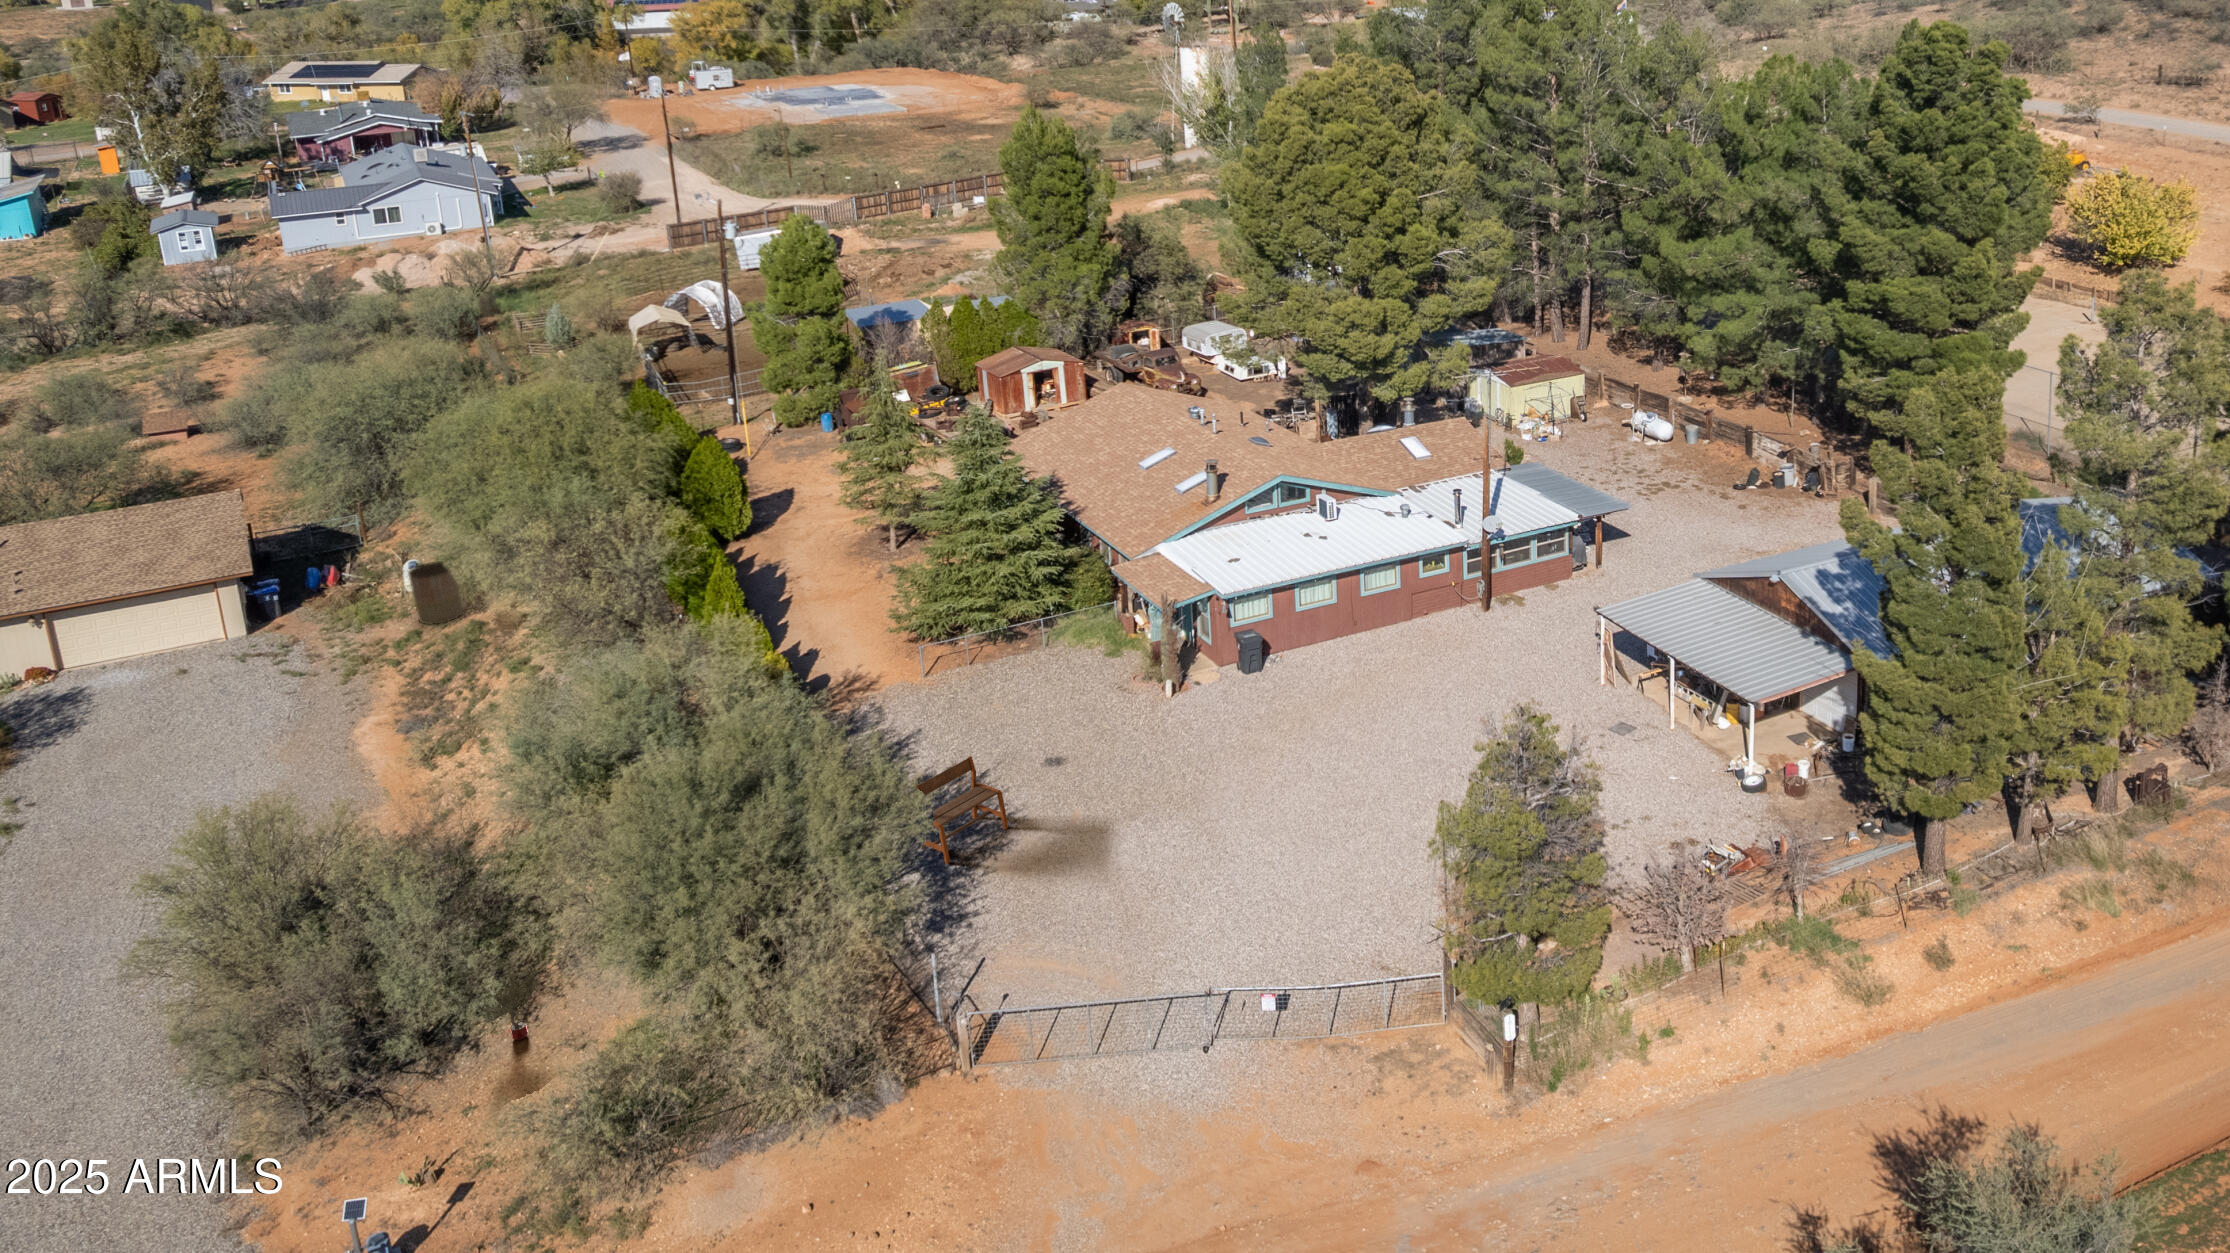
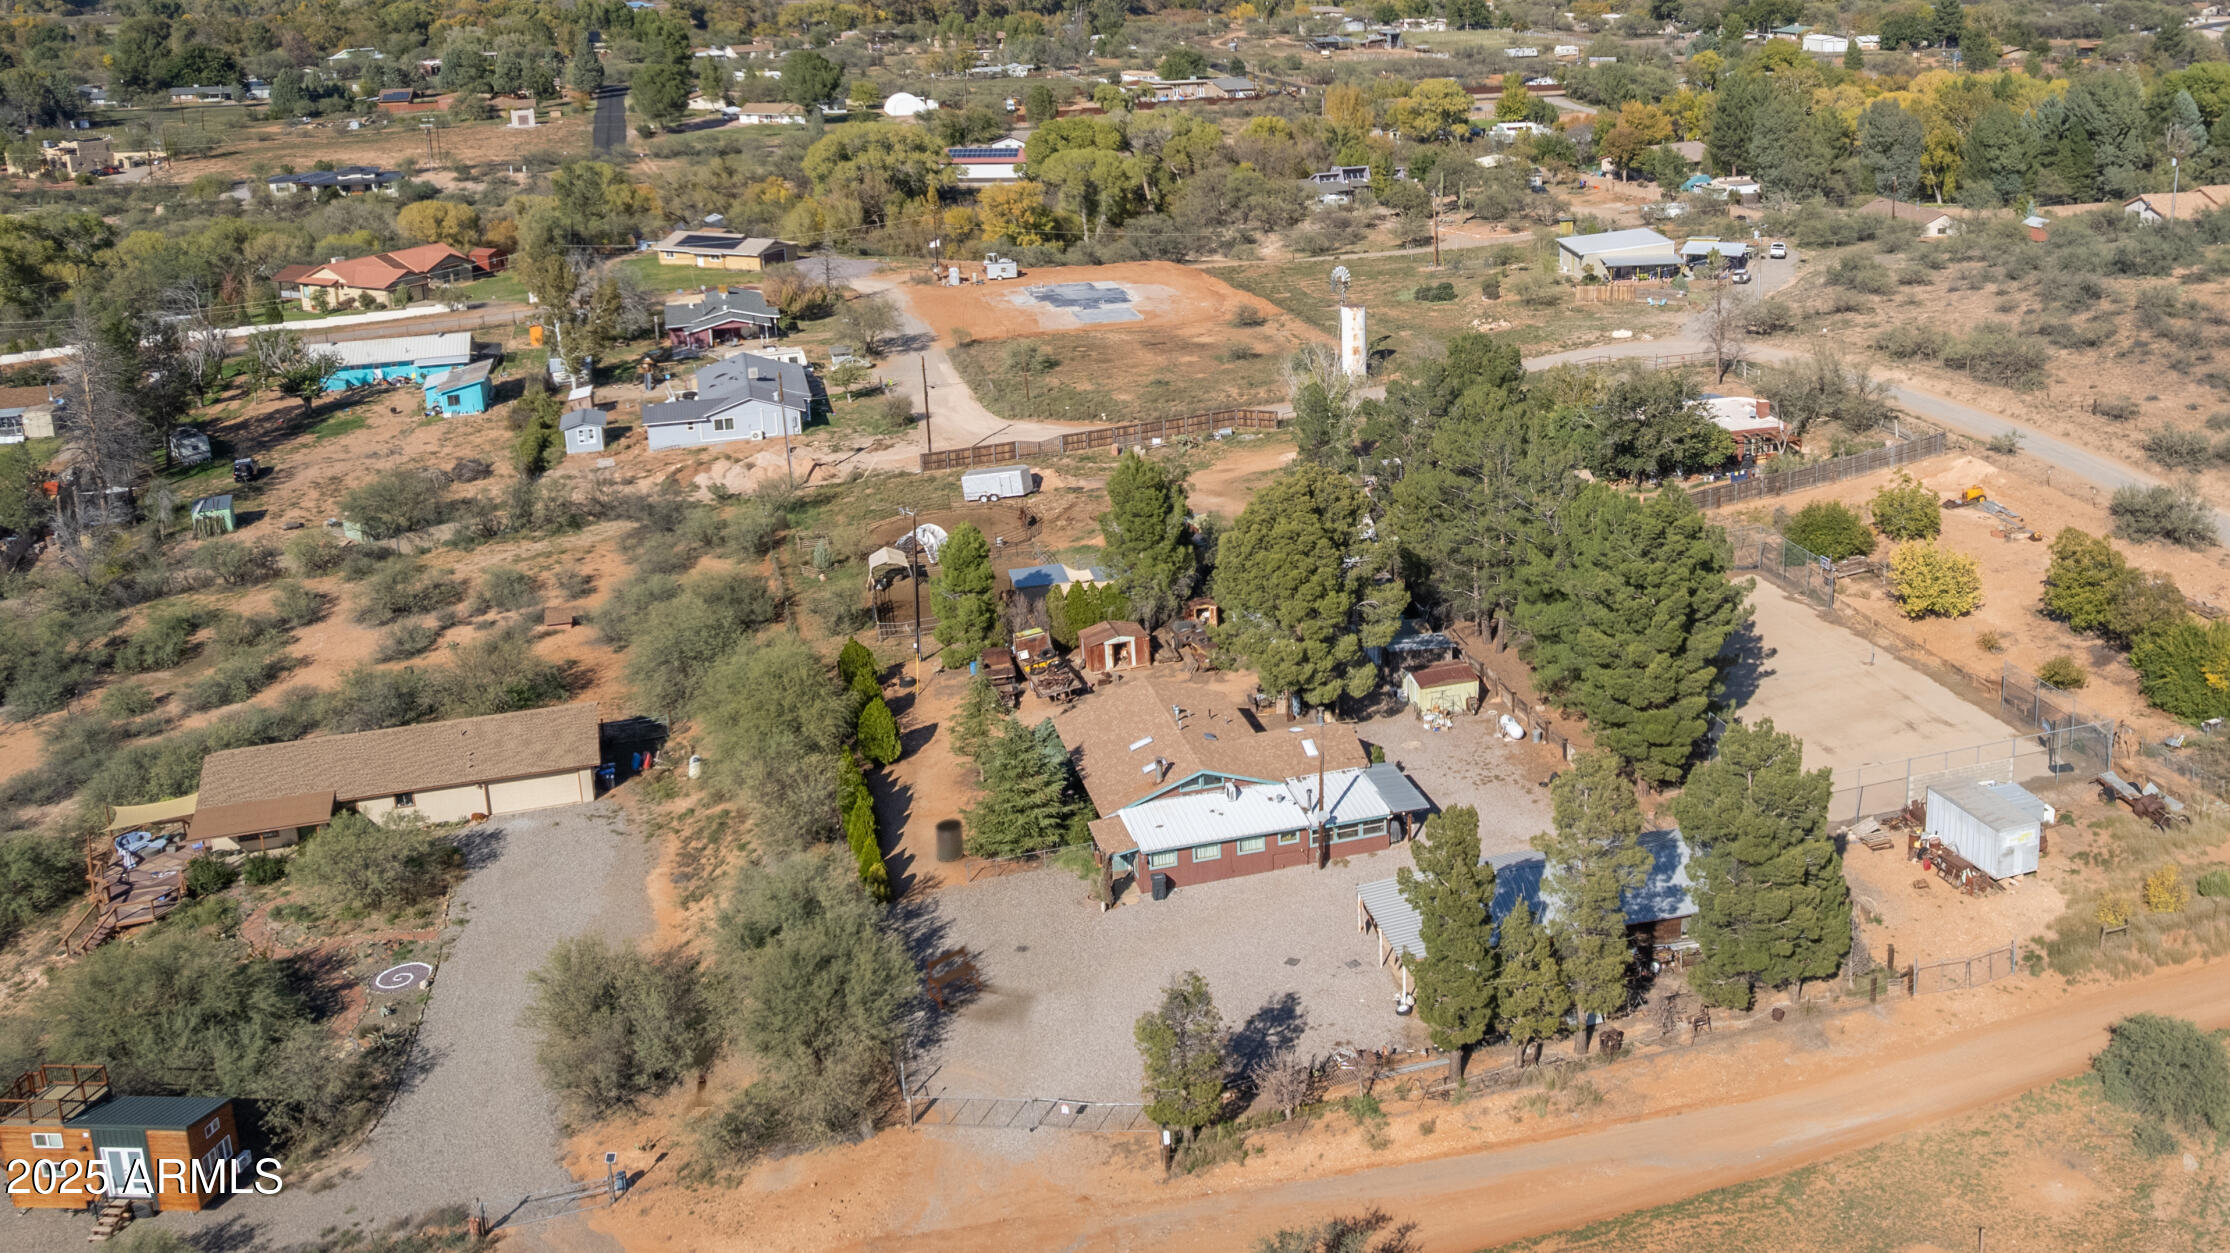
trash can: present [408,561,463,624] -> present [935,819,964,862]

